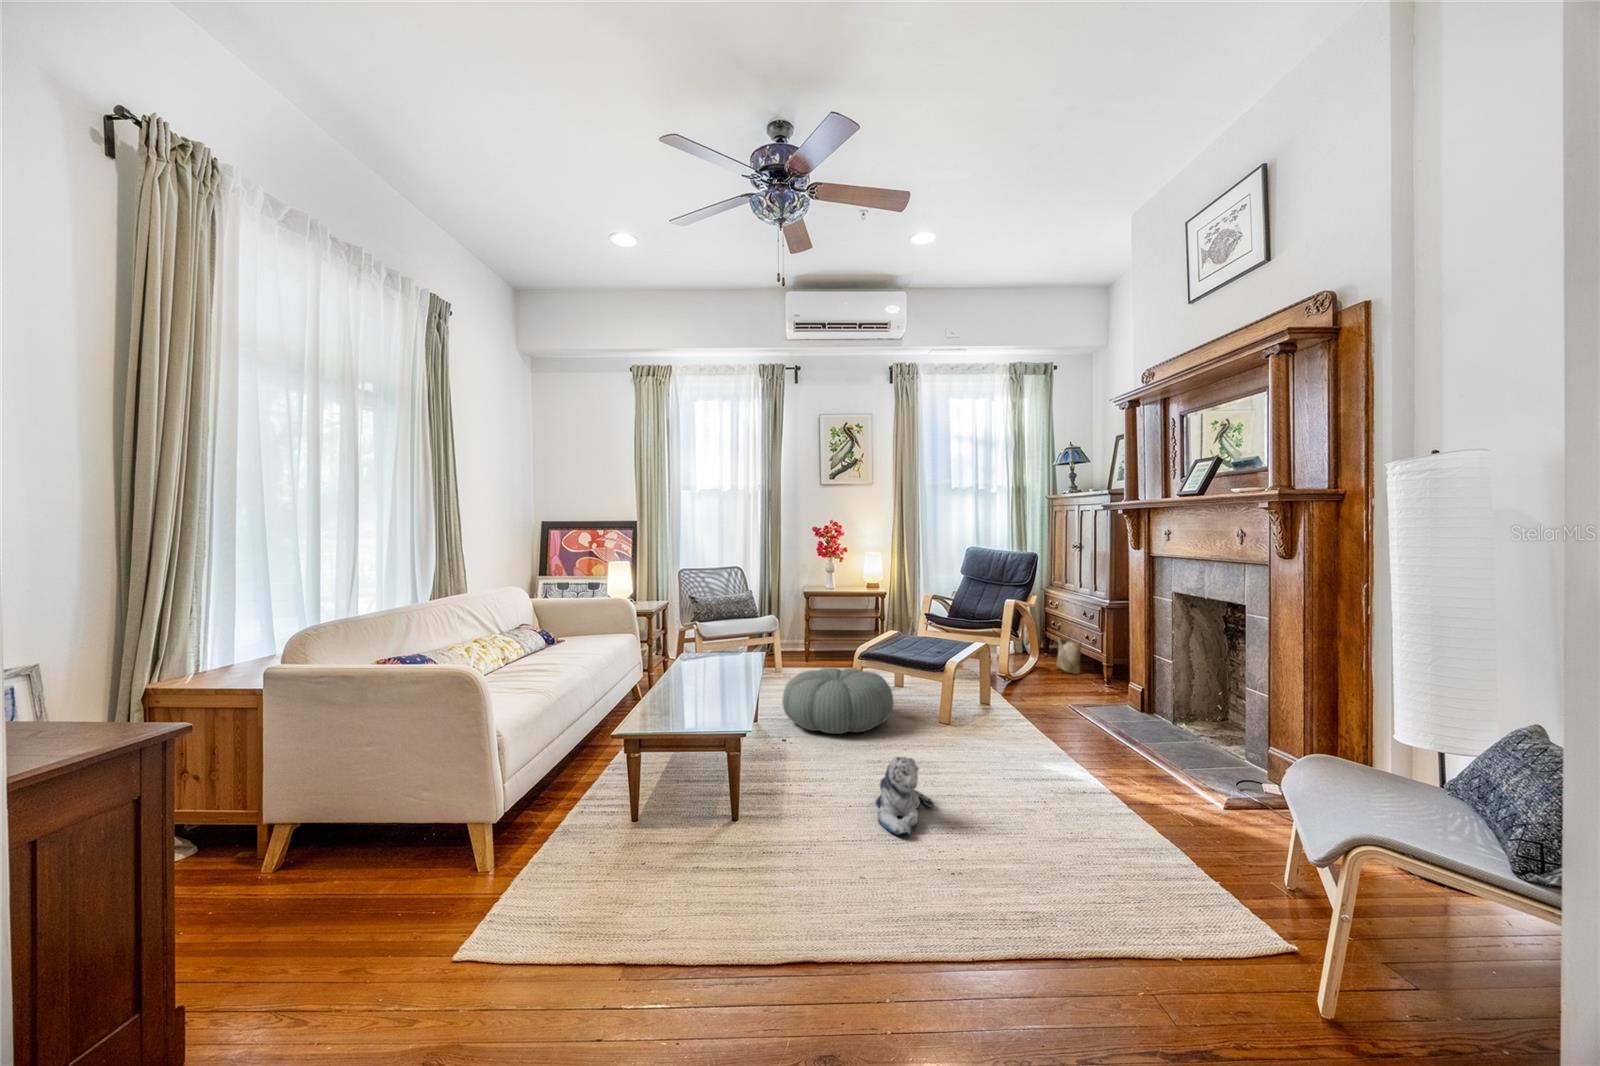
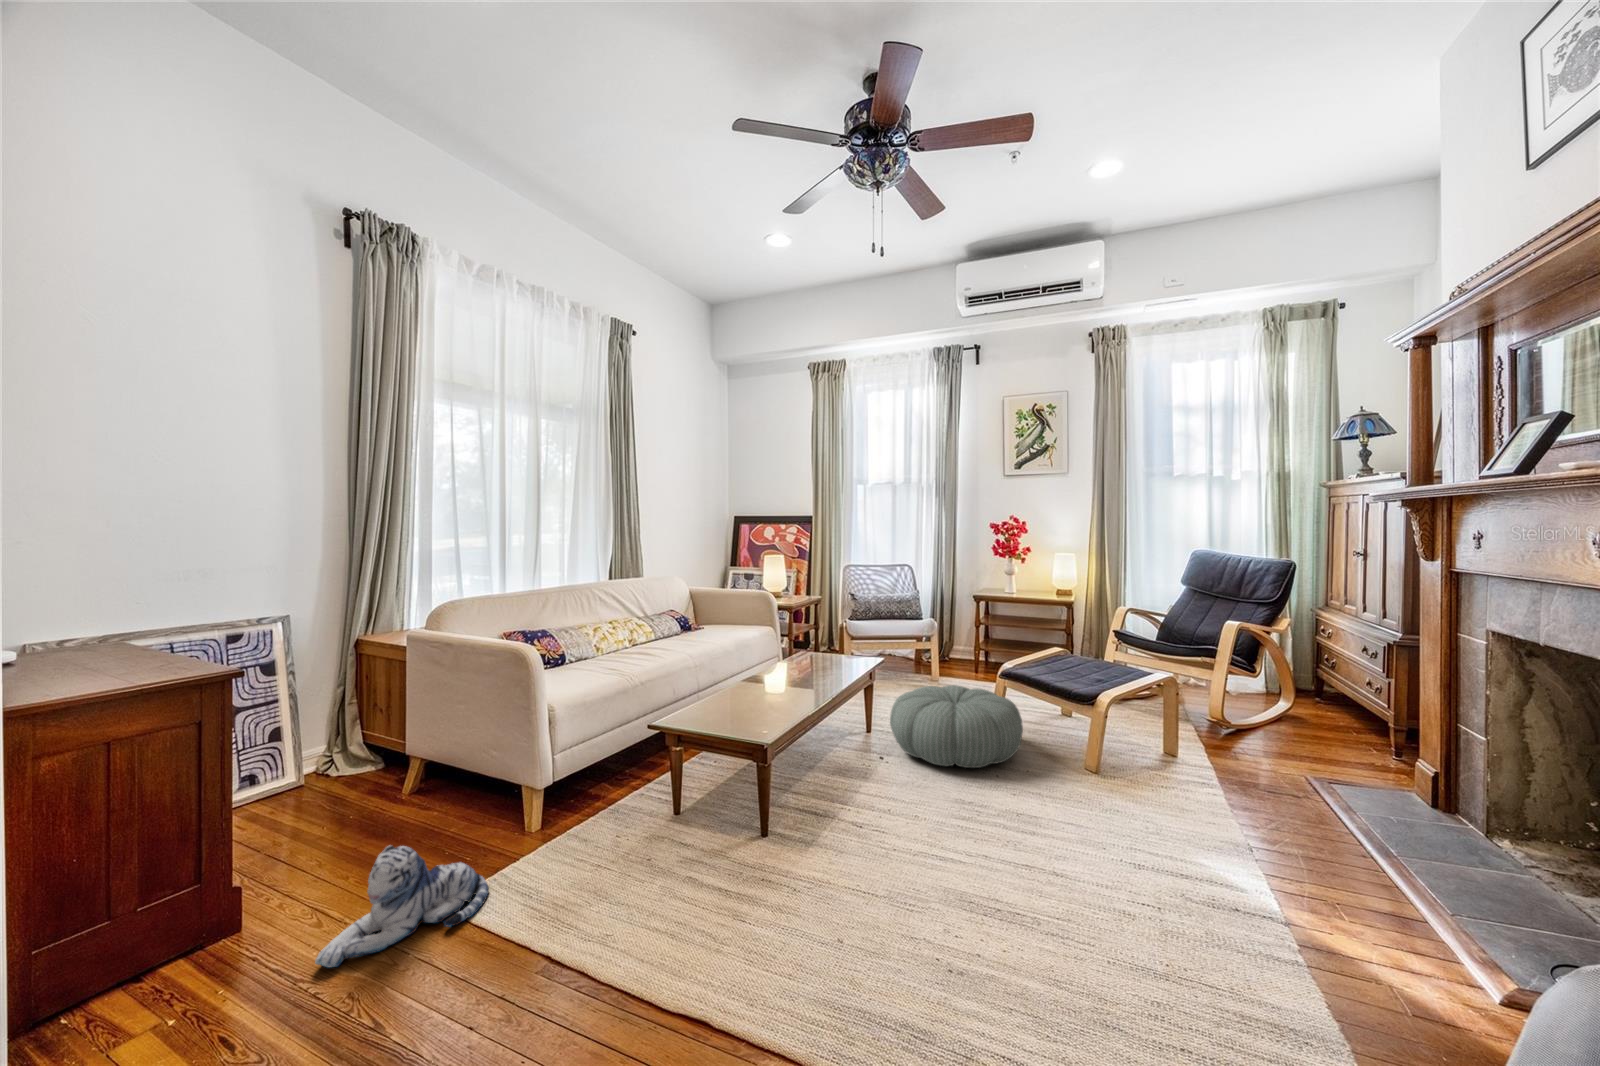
woven basket: present [1056,638,1082,674] -> none [1315,656,1357,730]
plush toy: present [875,757,933,835] -> present [315,846,489,967]

